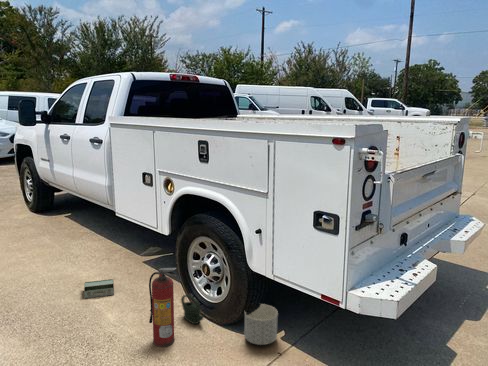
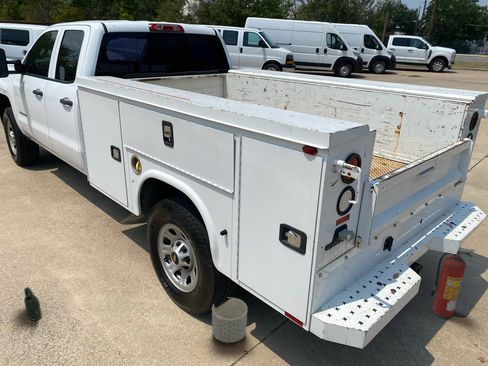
fire extinguisher: present [149,268,177,347] -> present [431,249,475,318]
toolbox: present [84,279,114,298] -> none [54,253,86,275]
watering can: present [181,295,207,324] -> present [24,287,42,320]

